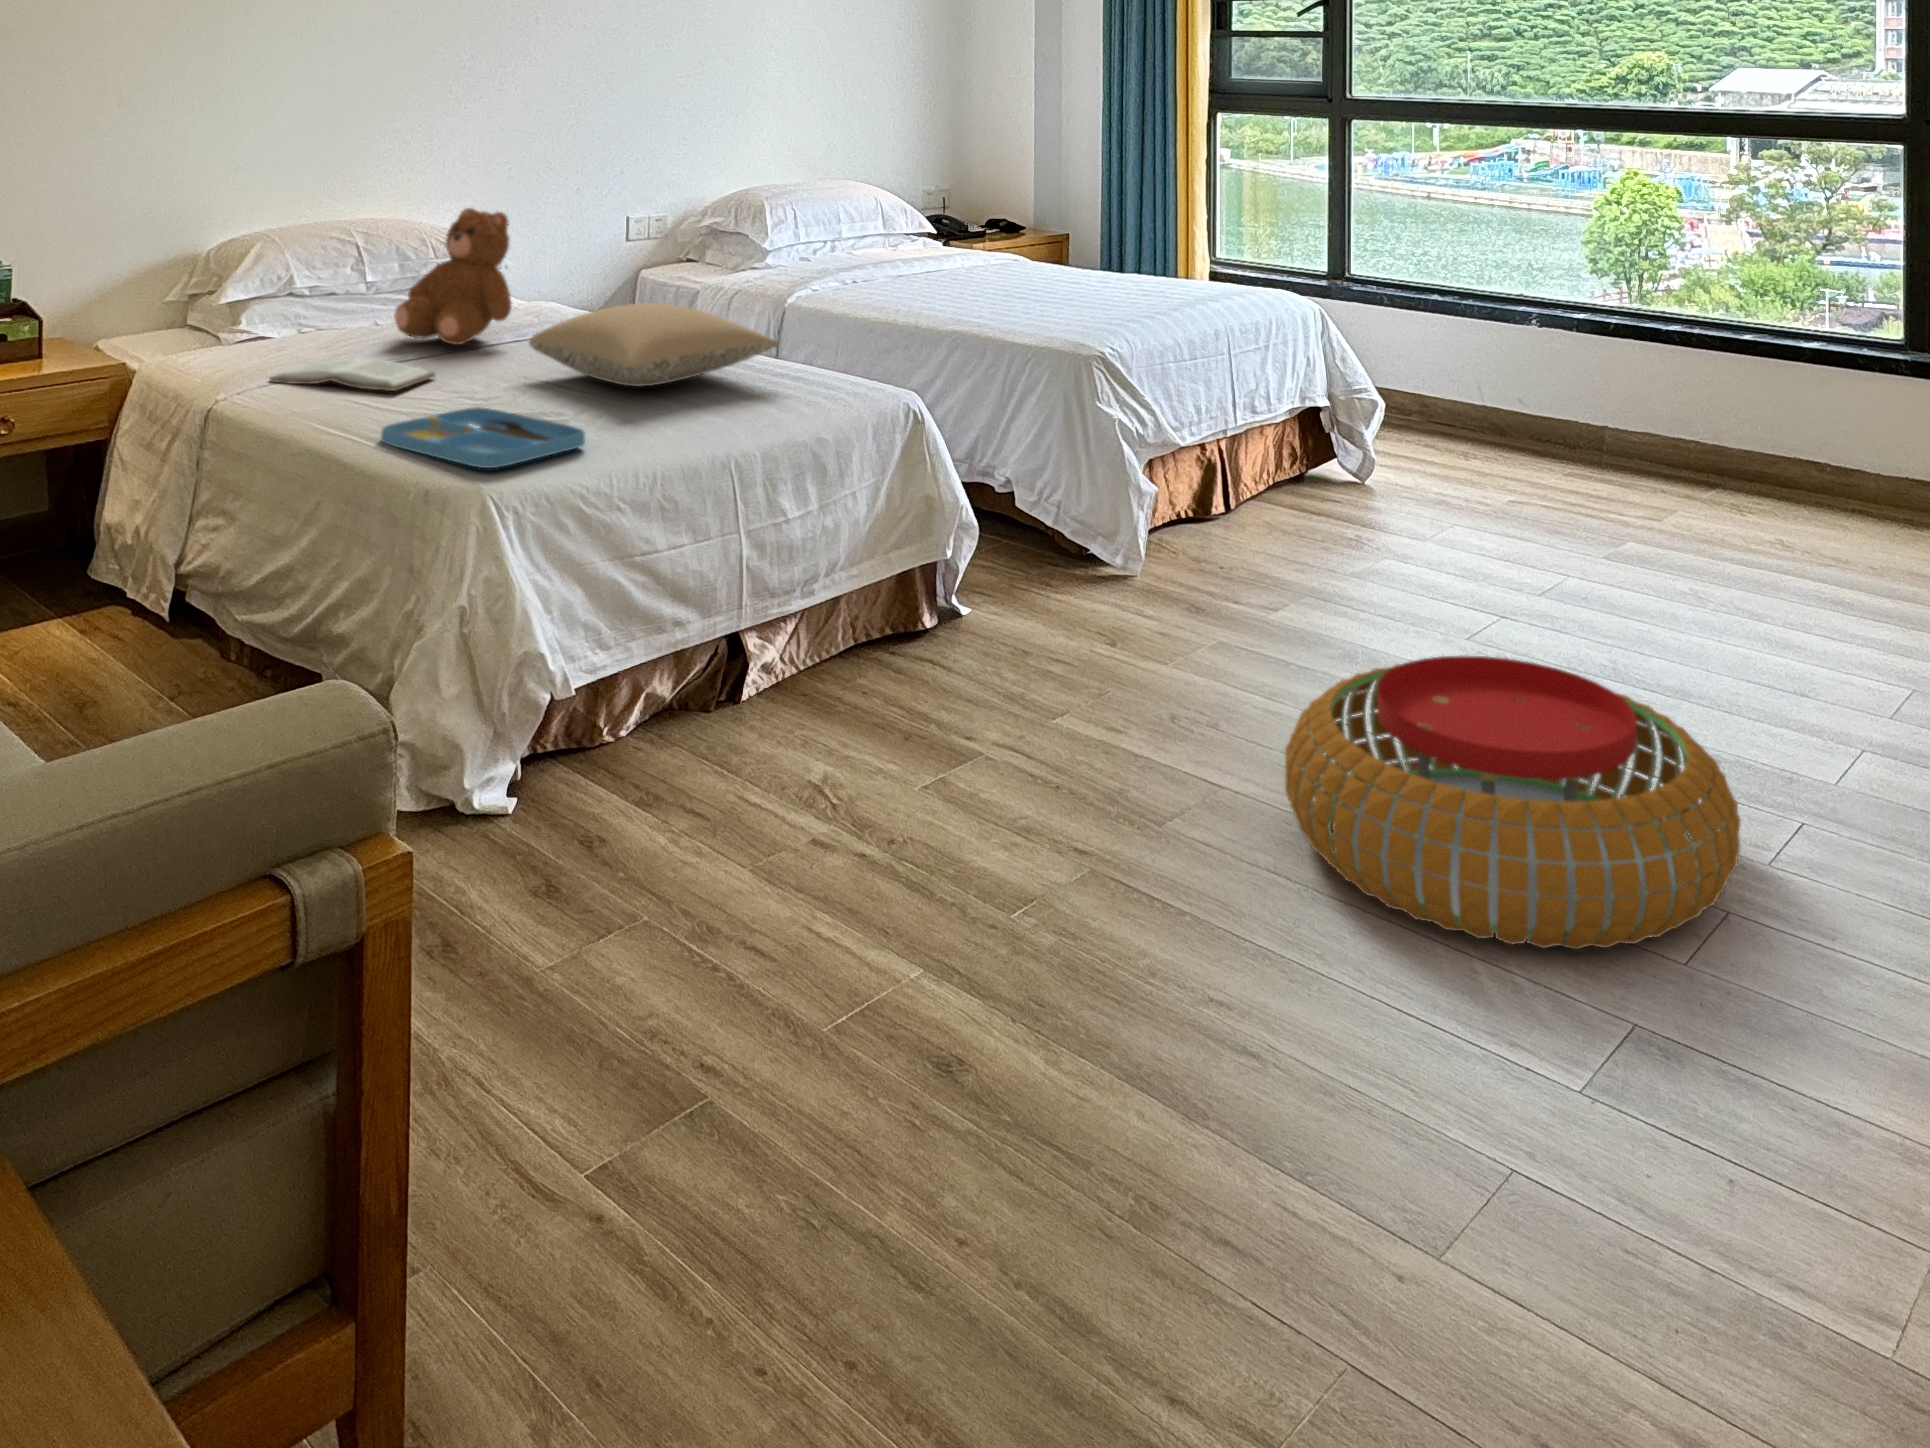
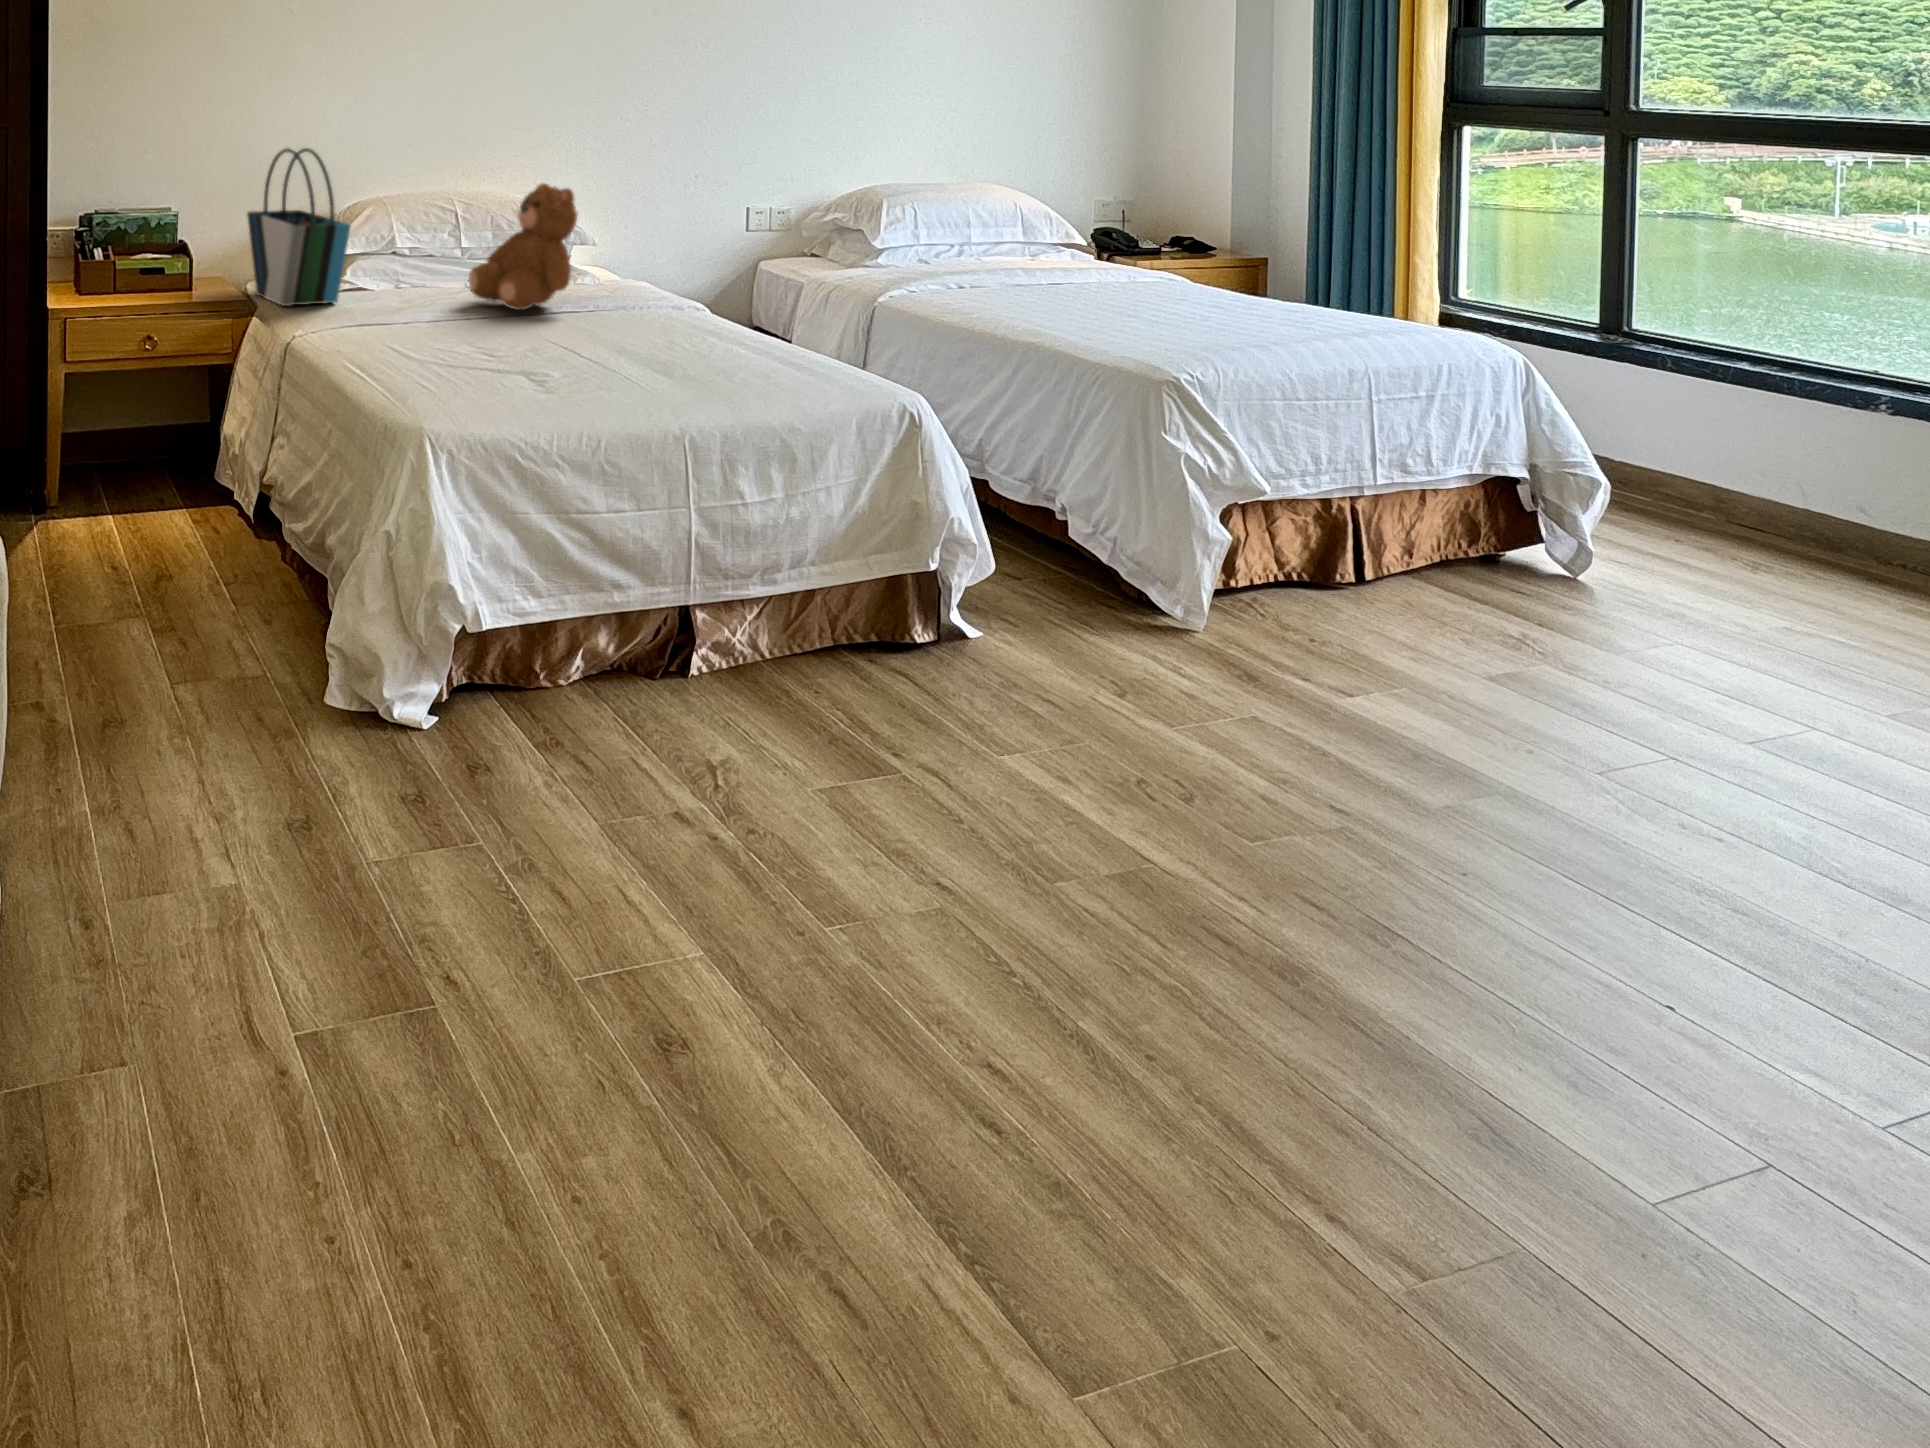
tote bag: none [118,184,268,365] -> present [247,148,351,306]
pillow: present [529,303,778,386] -> none [559,283,789,362]
book: present [269,359,435,391] -> none [338,312,476,343]
tray: present [381,407,585,468] -> none [383,363,550,416]
pouf: present [1285,656,1741,949] -> none [1173,760,1769,1143]

